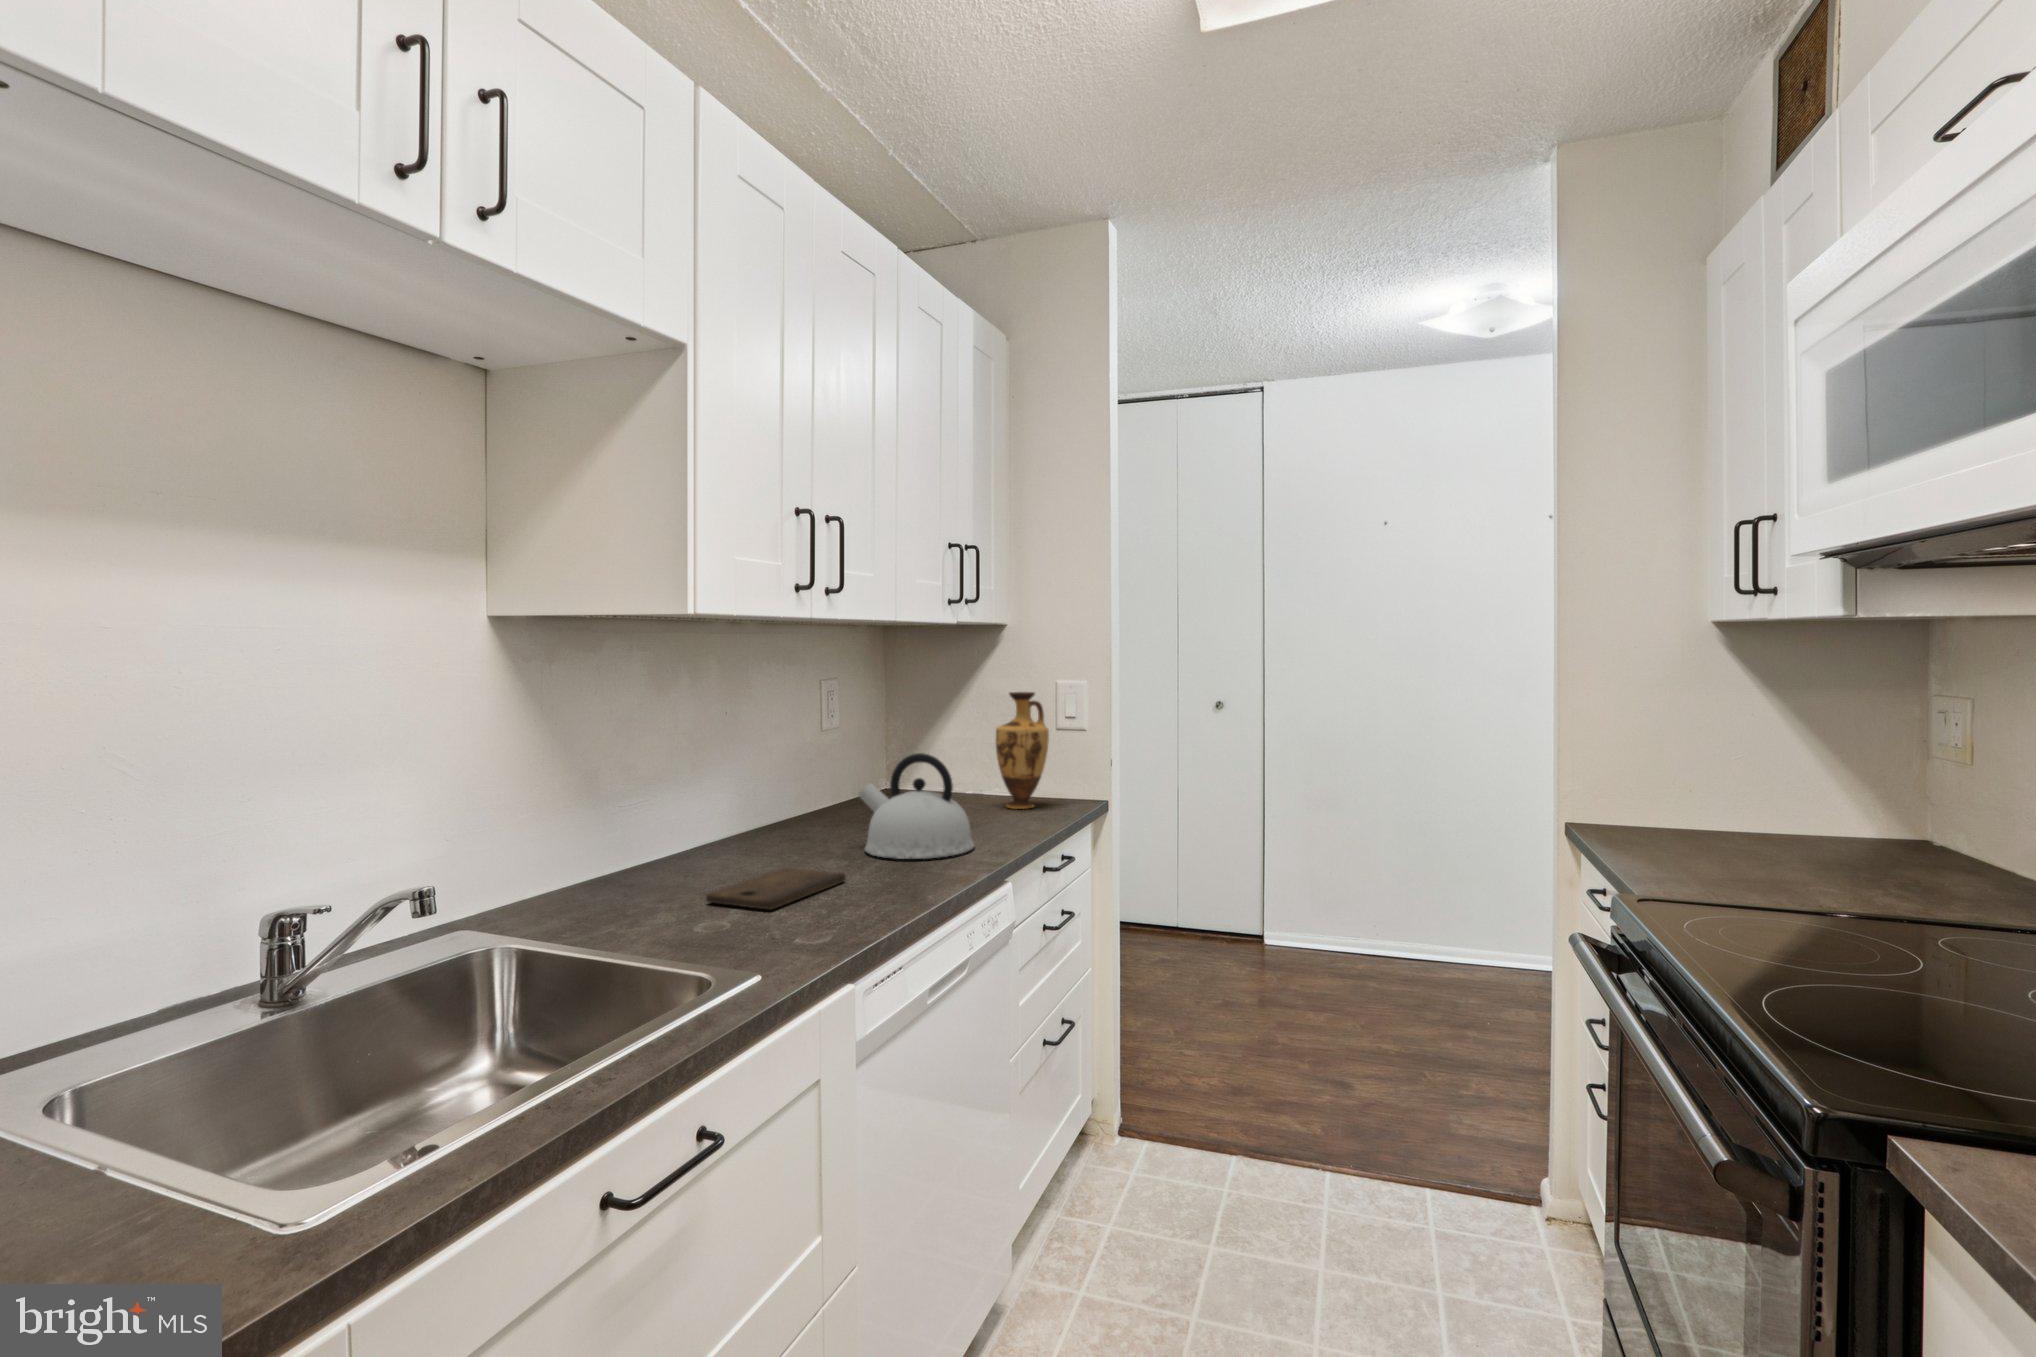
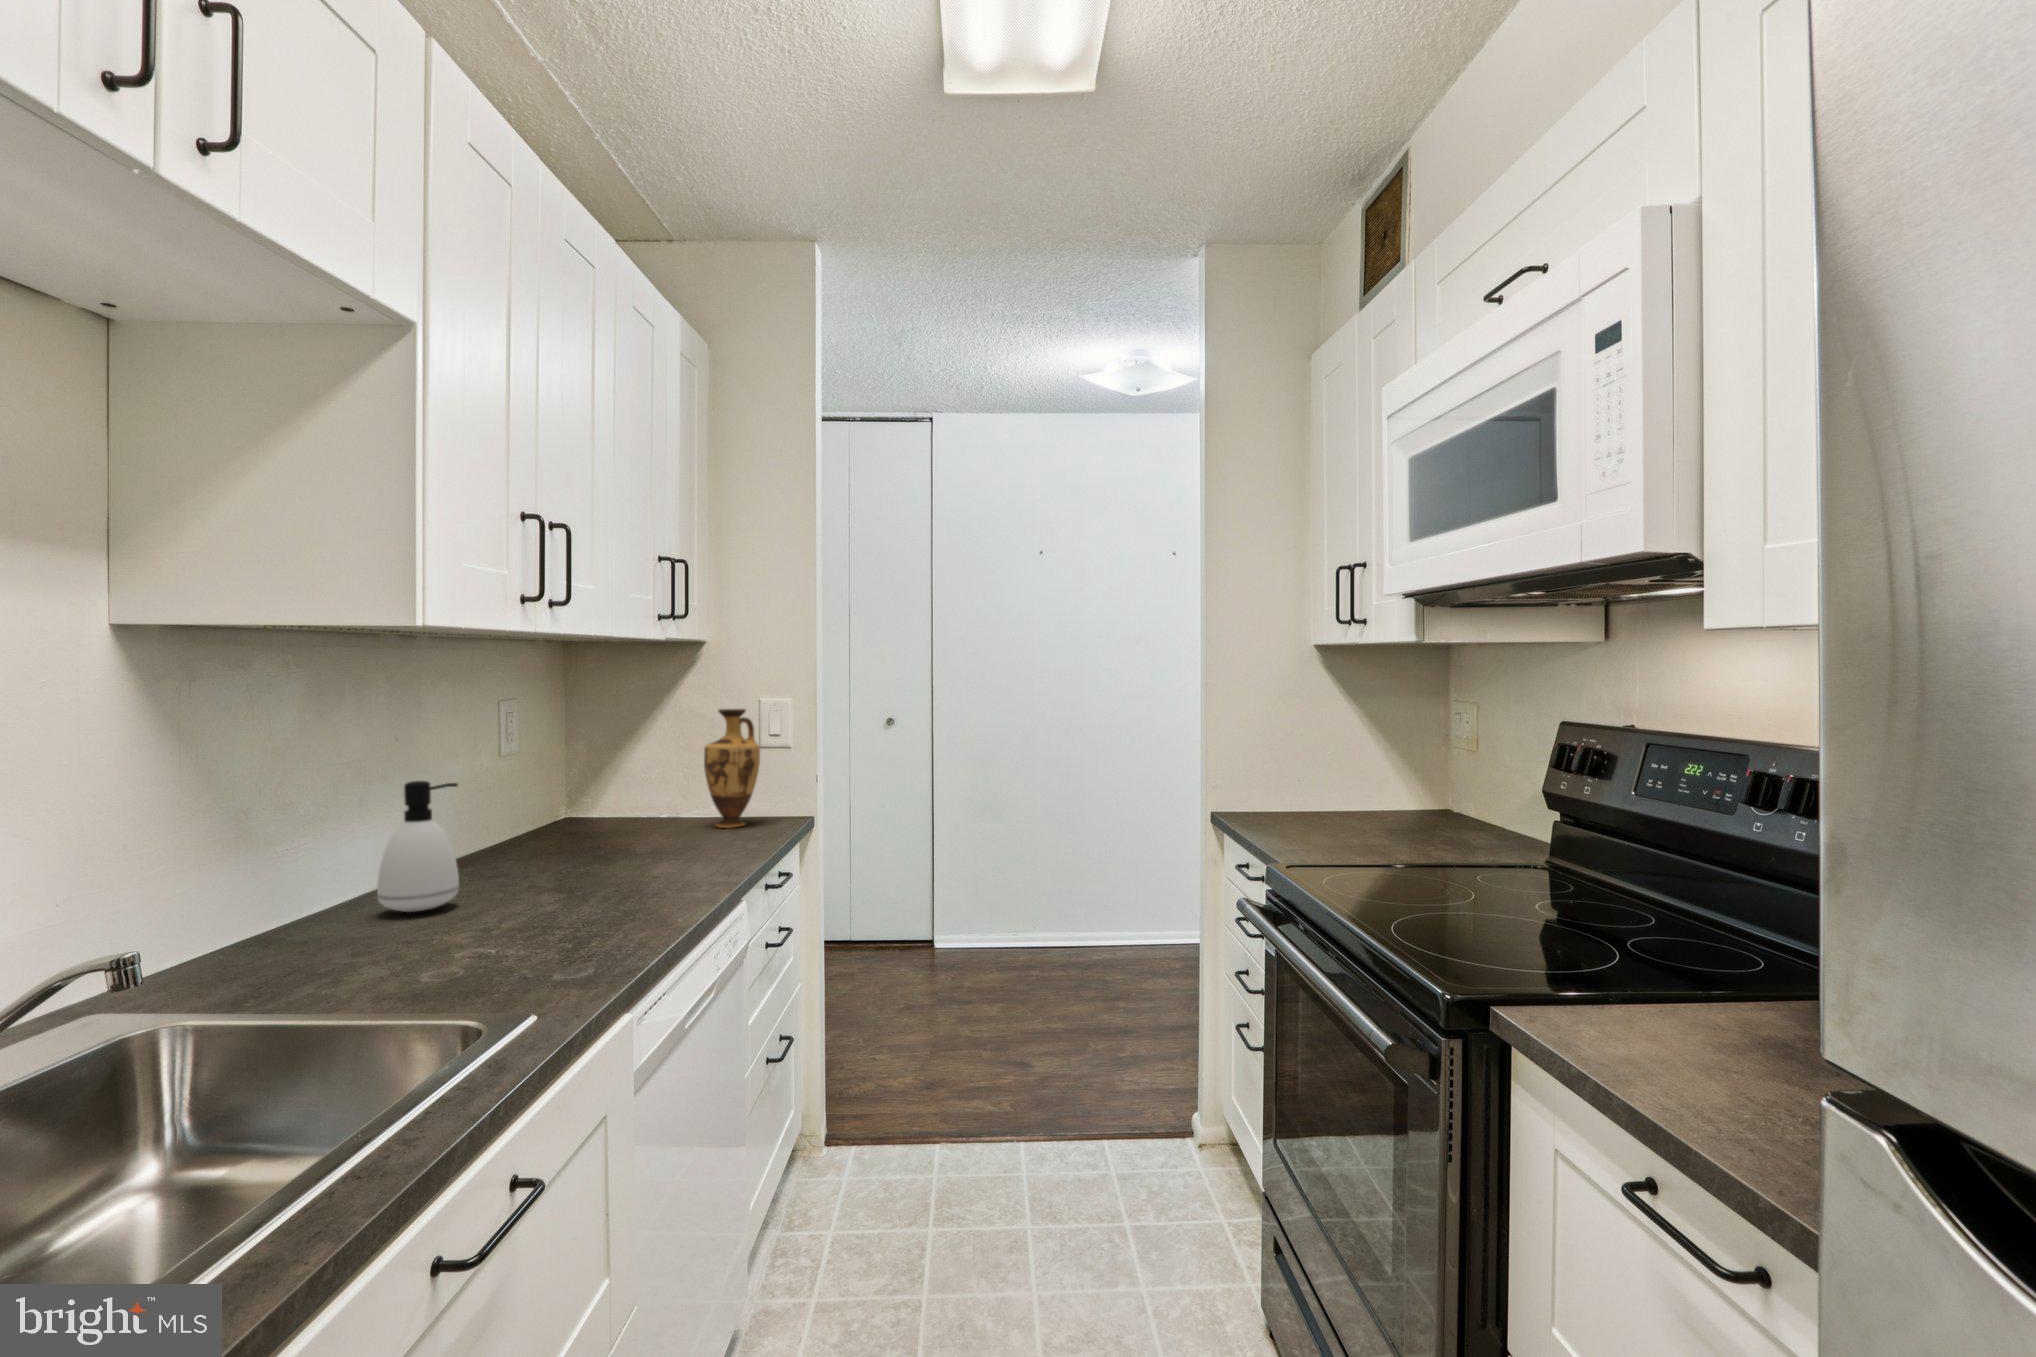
soap dispenser: none [693,753,757,868] -> present [377,781,459,912]
kettle: present [859,753,974,859] -> none [572,773,705,885]
cutting board: present [706,868,846,909] -> none [420,903,579,948]

